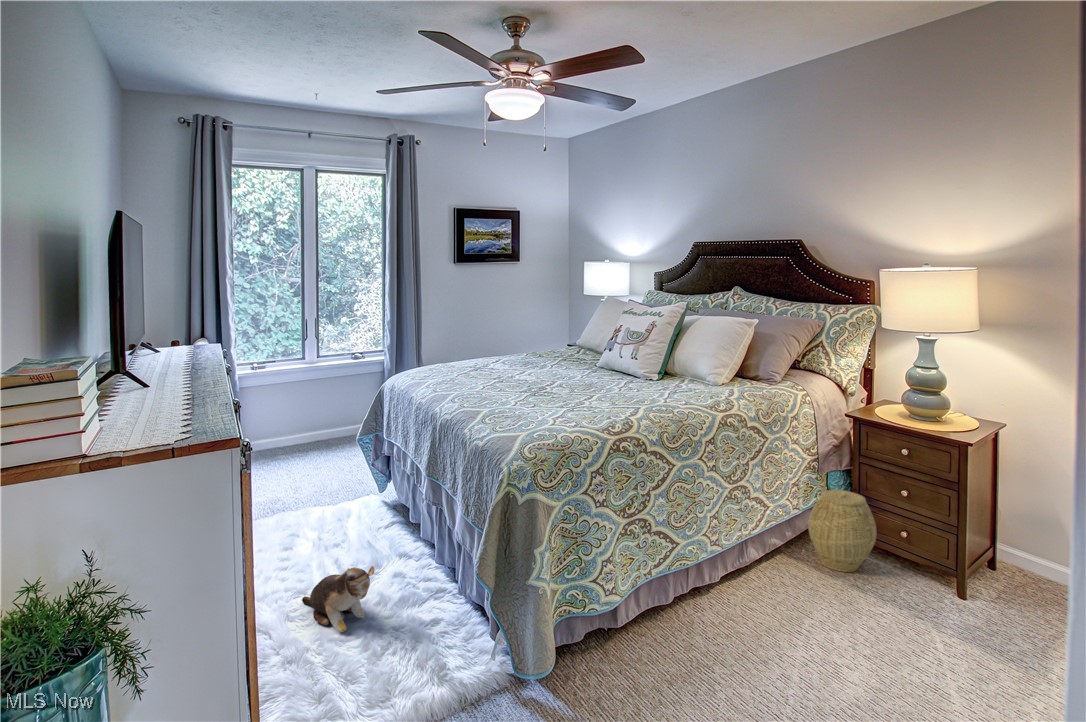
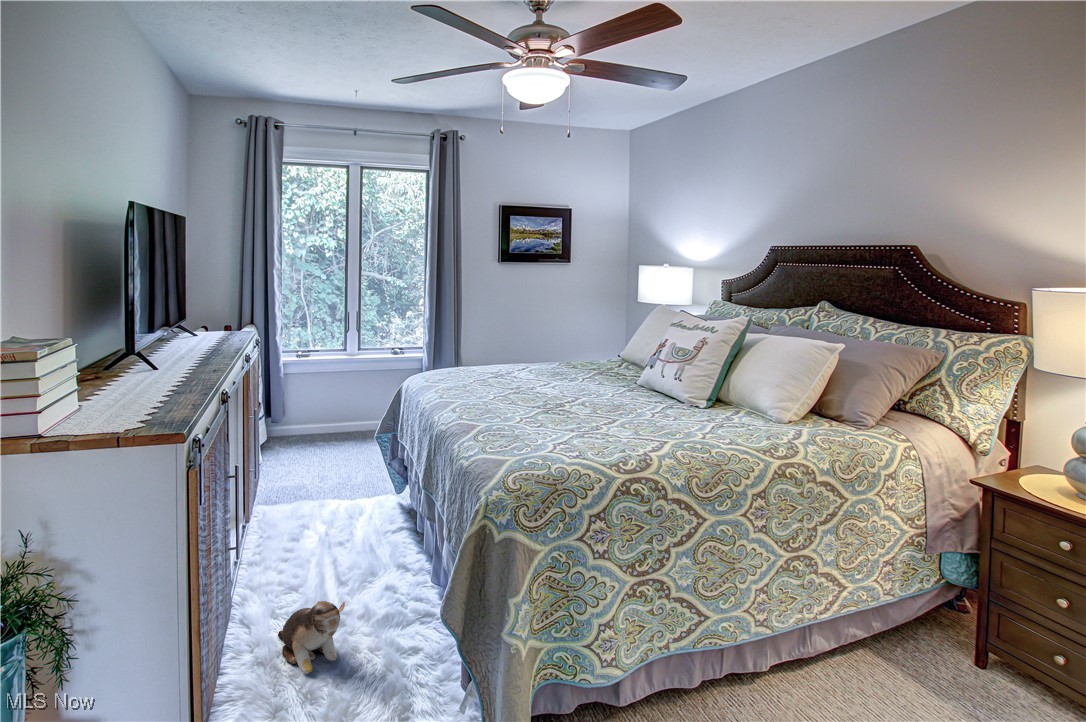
woven basket: present [808,490,877,572] -> none [904,574,997,686]

